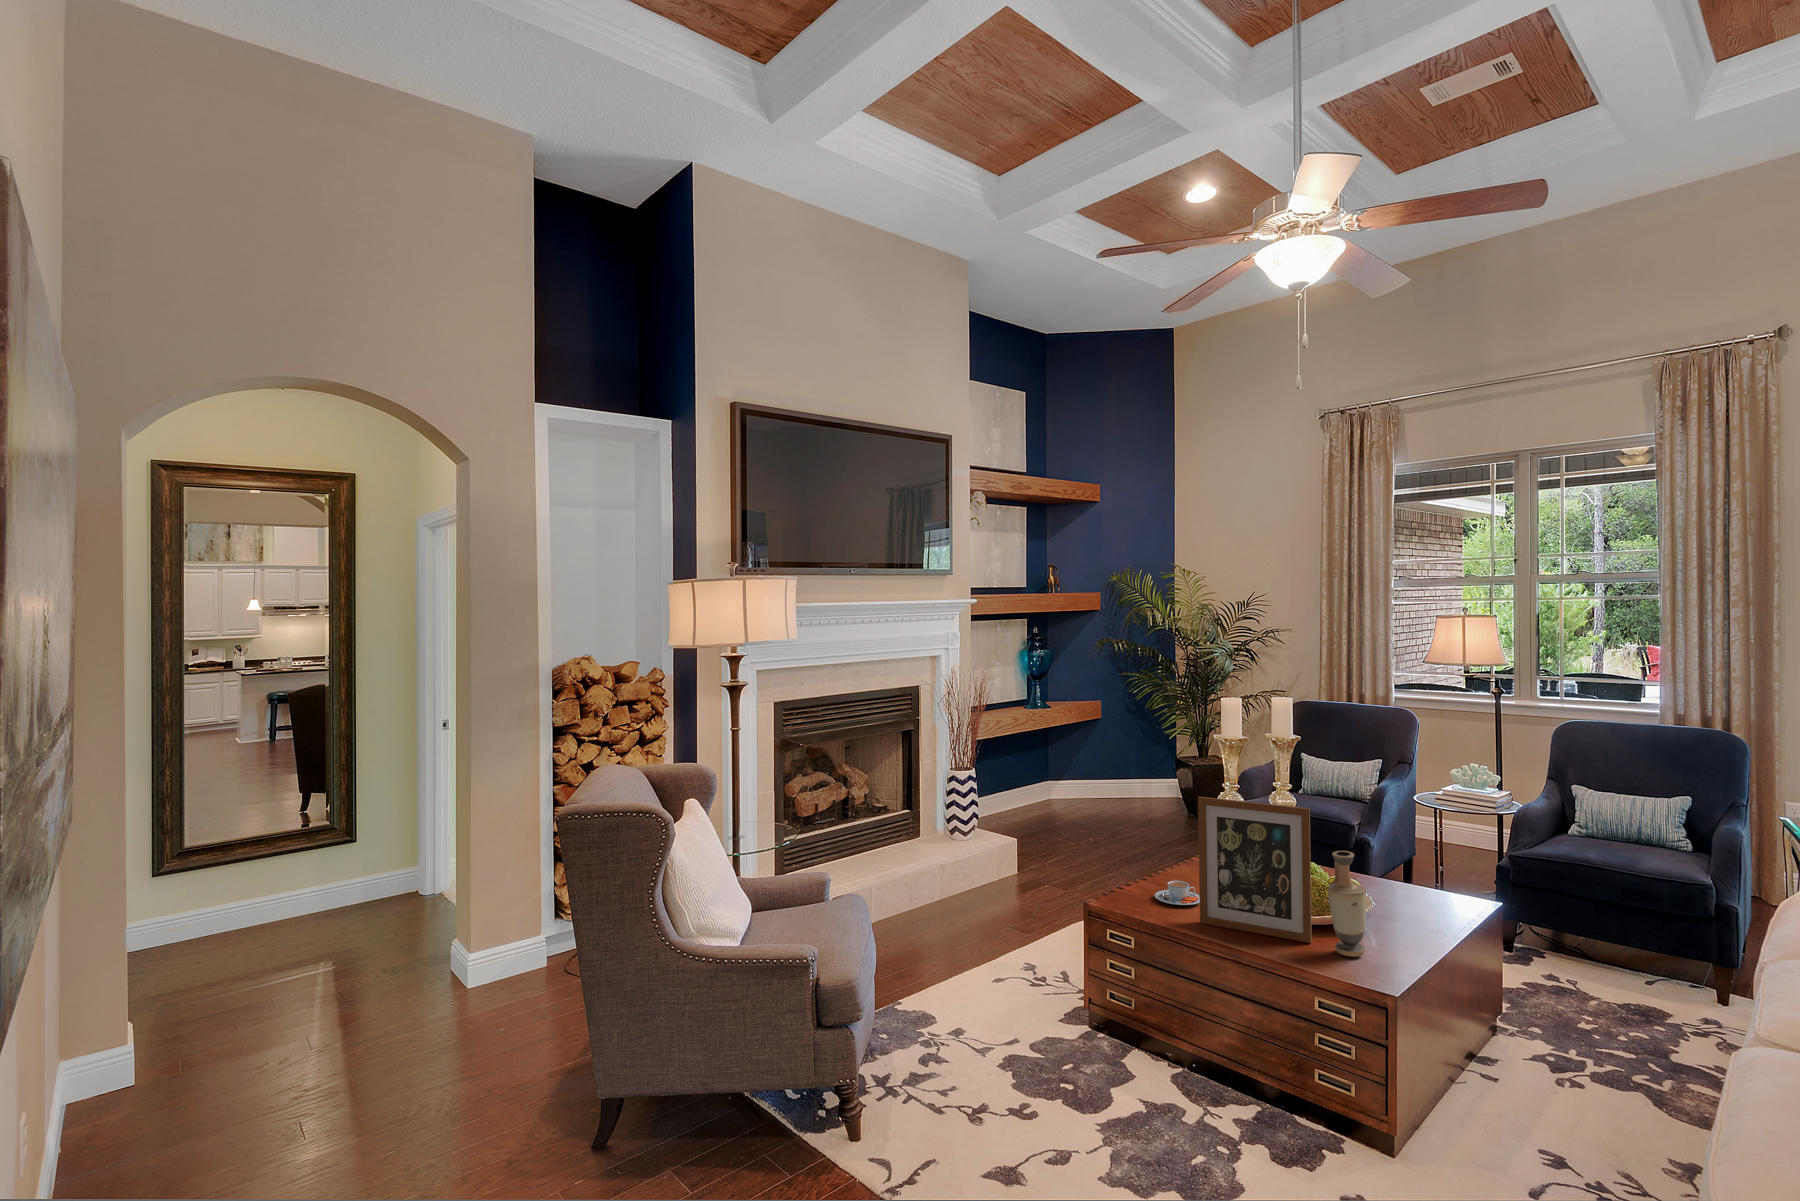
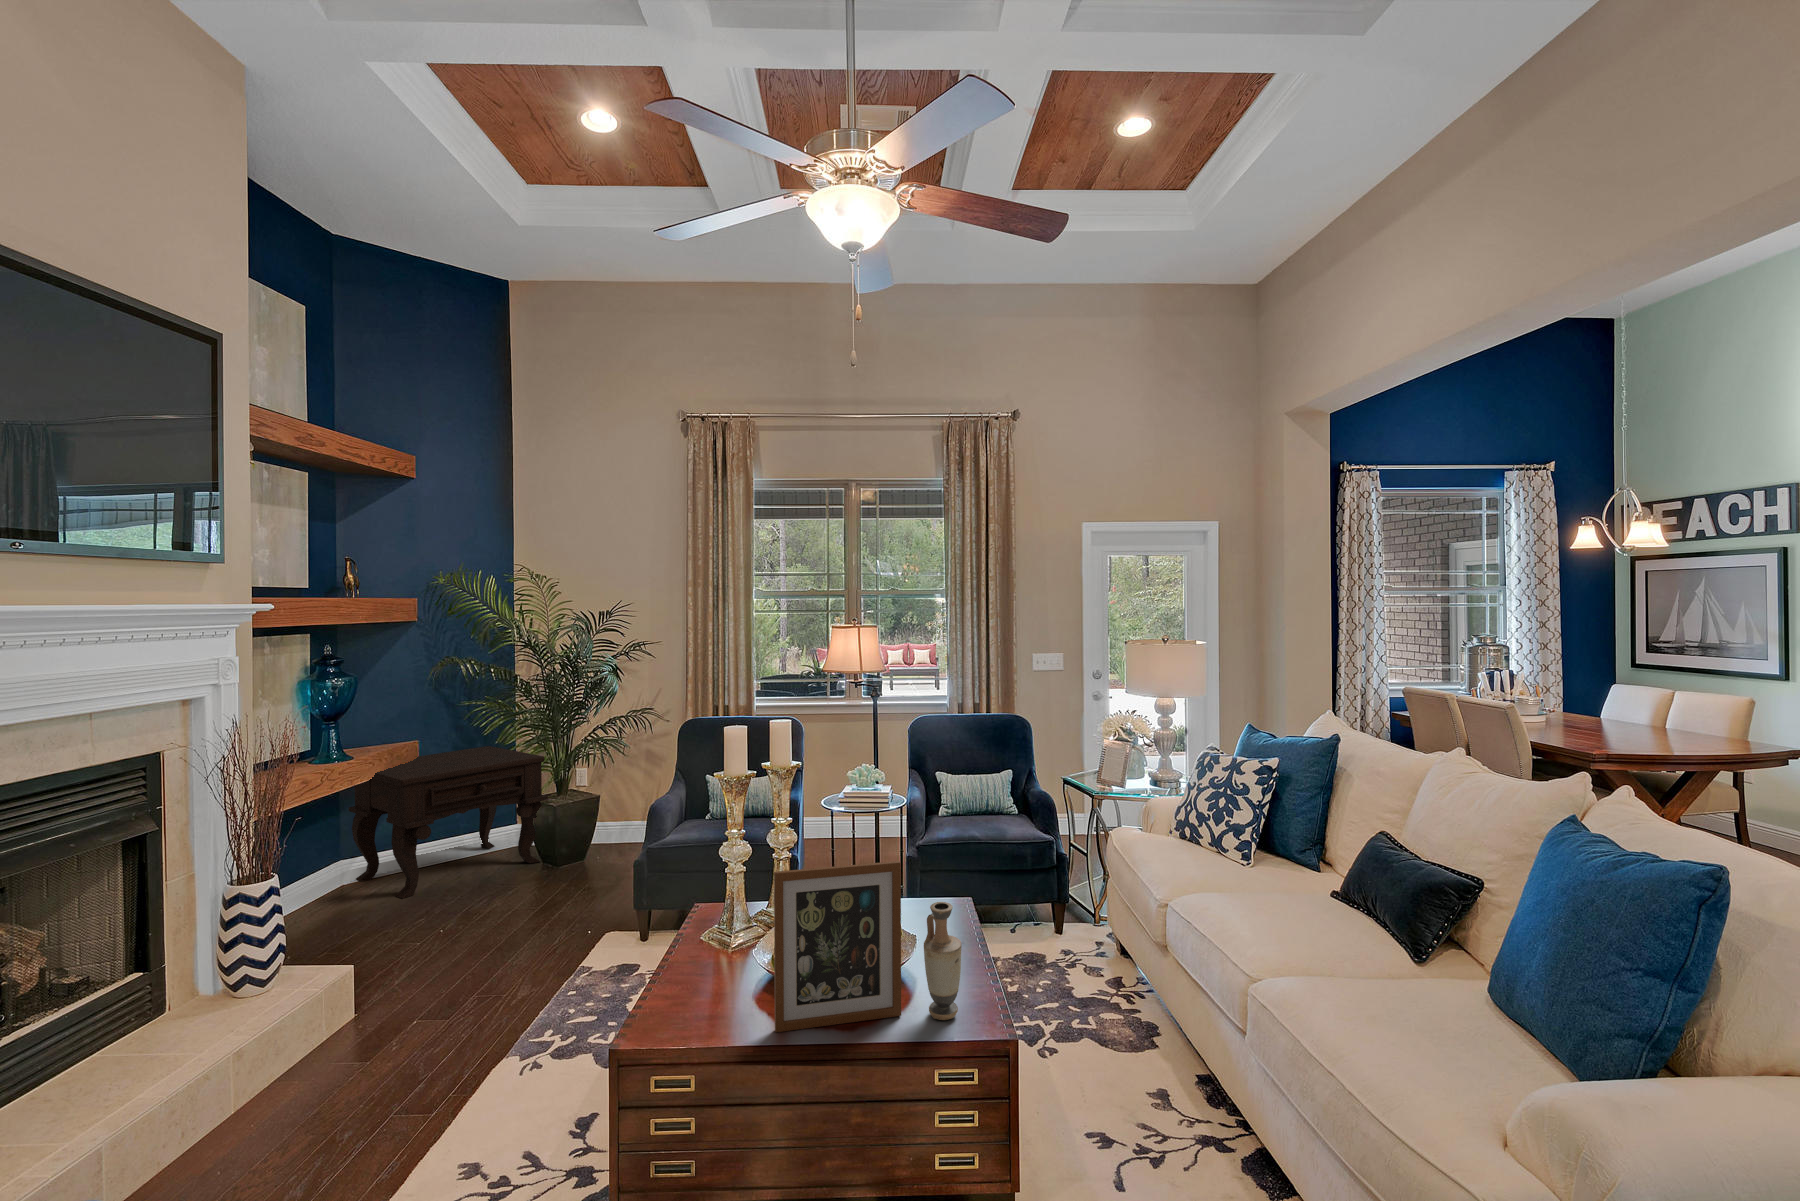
side table: none [1051,716,1192,821] -> present [349,746,548,899]
teacup: present [1155,881,1200,905] -> none [692,979,752,1016]

